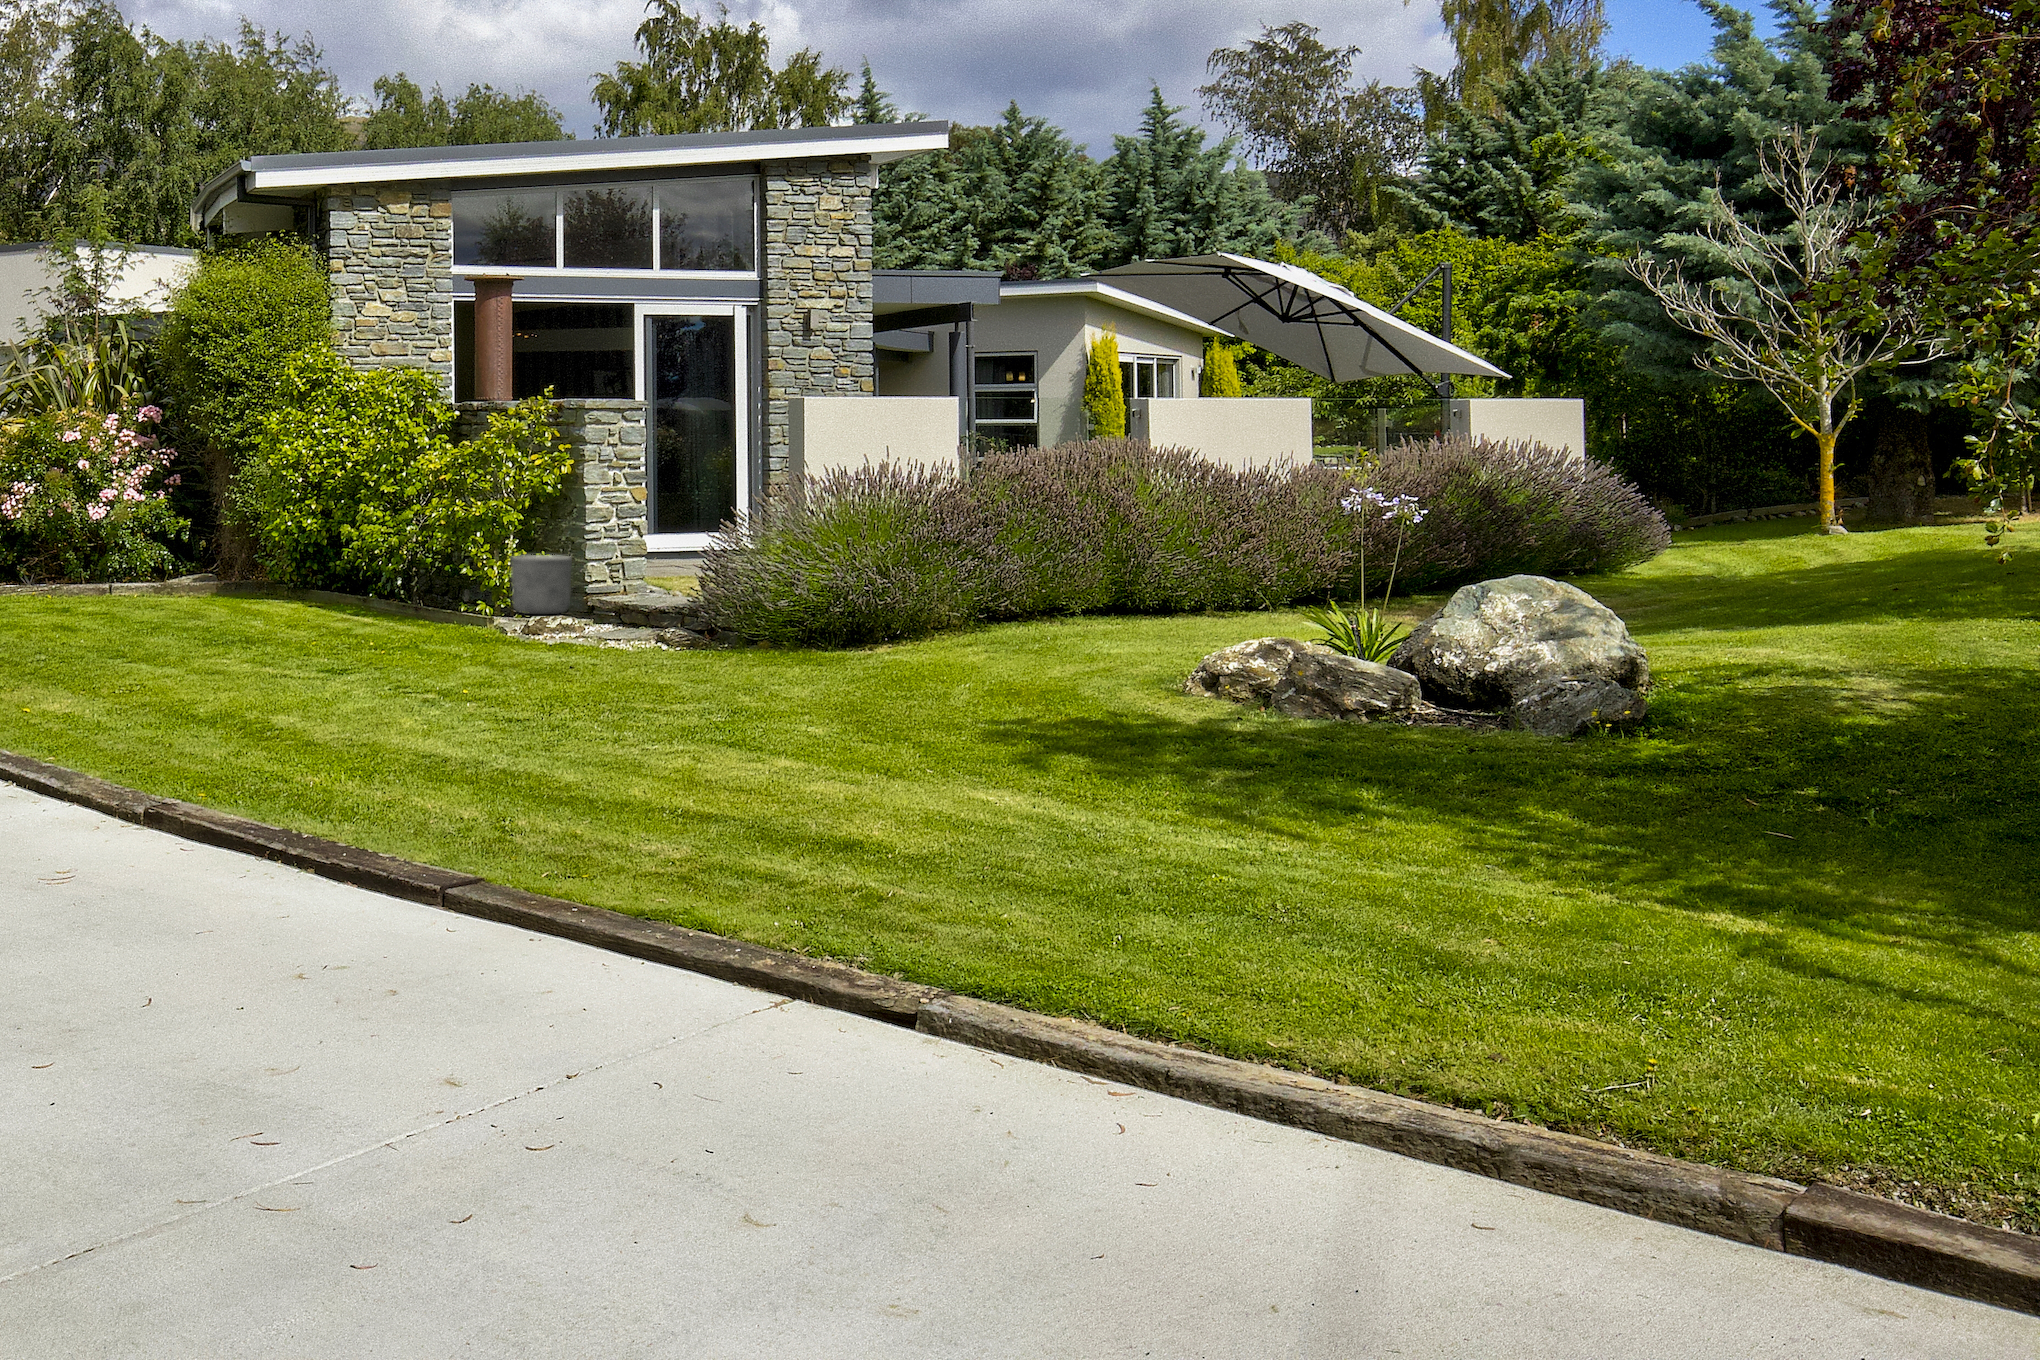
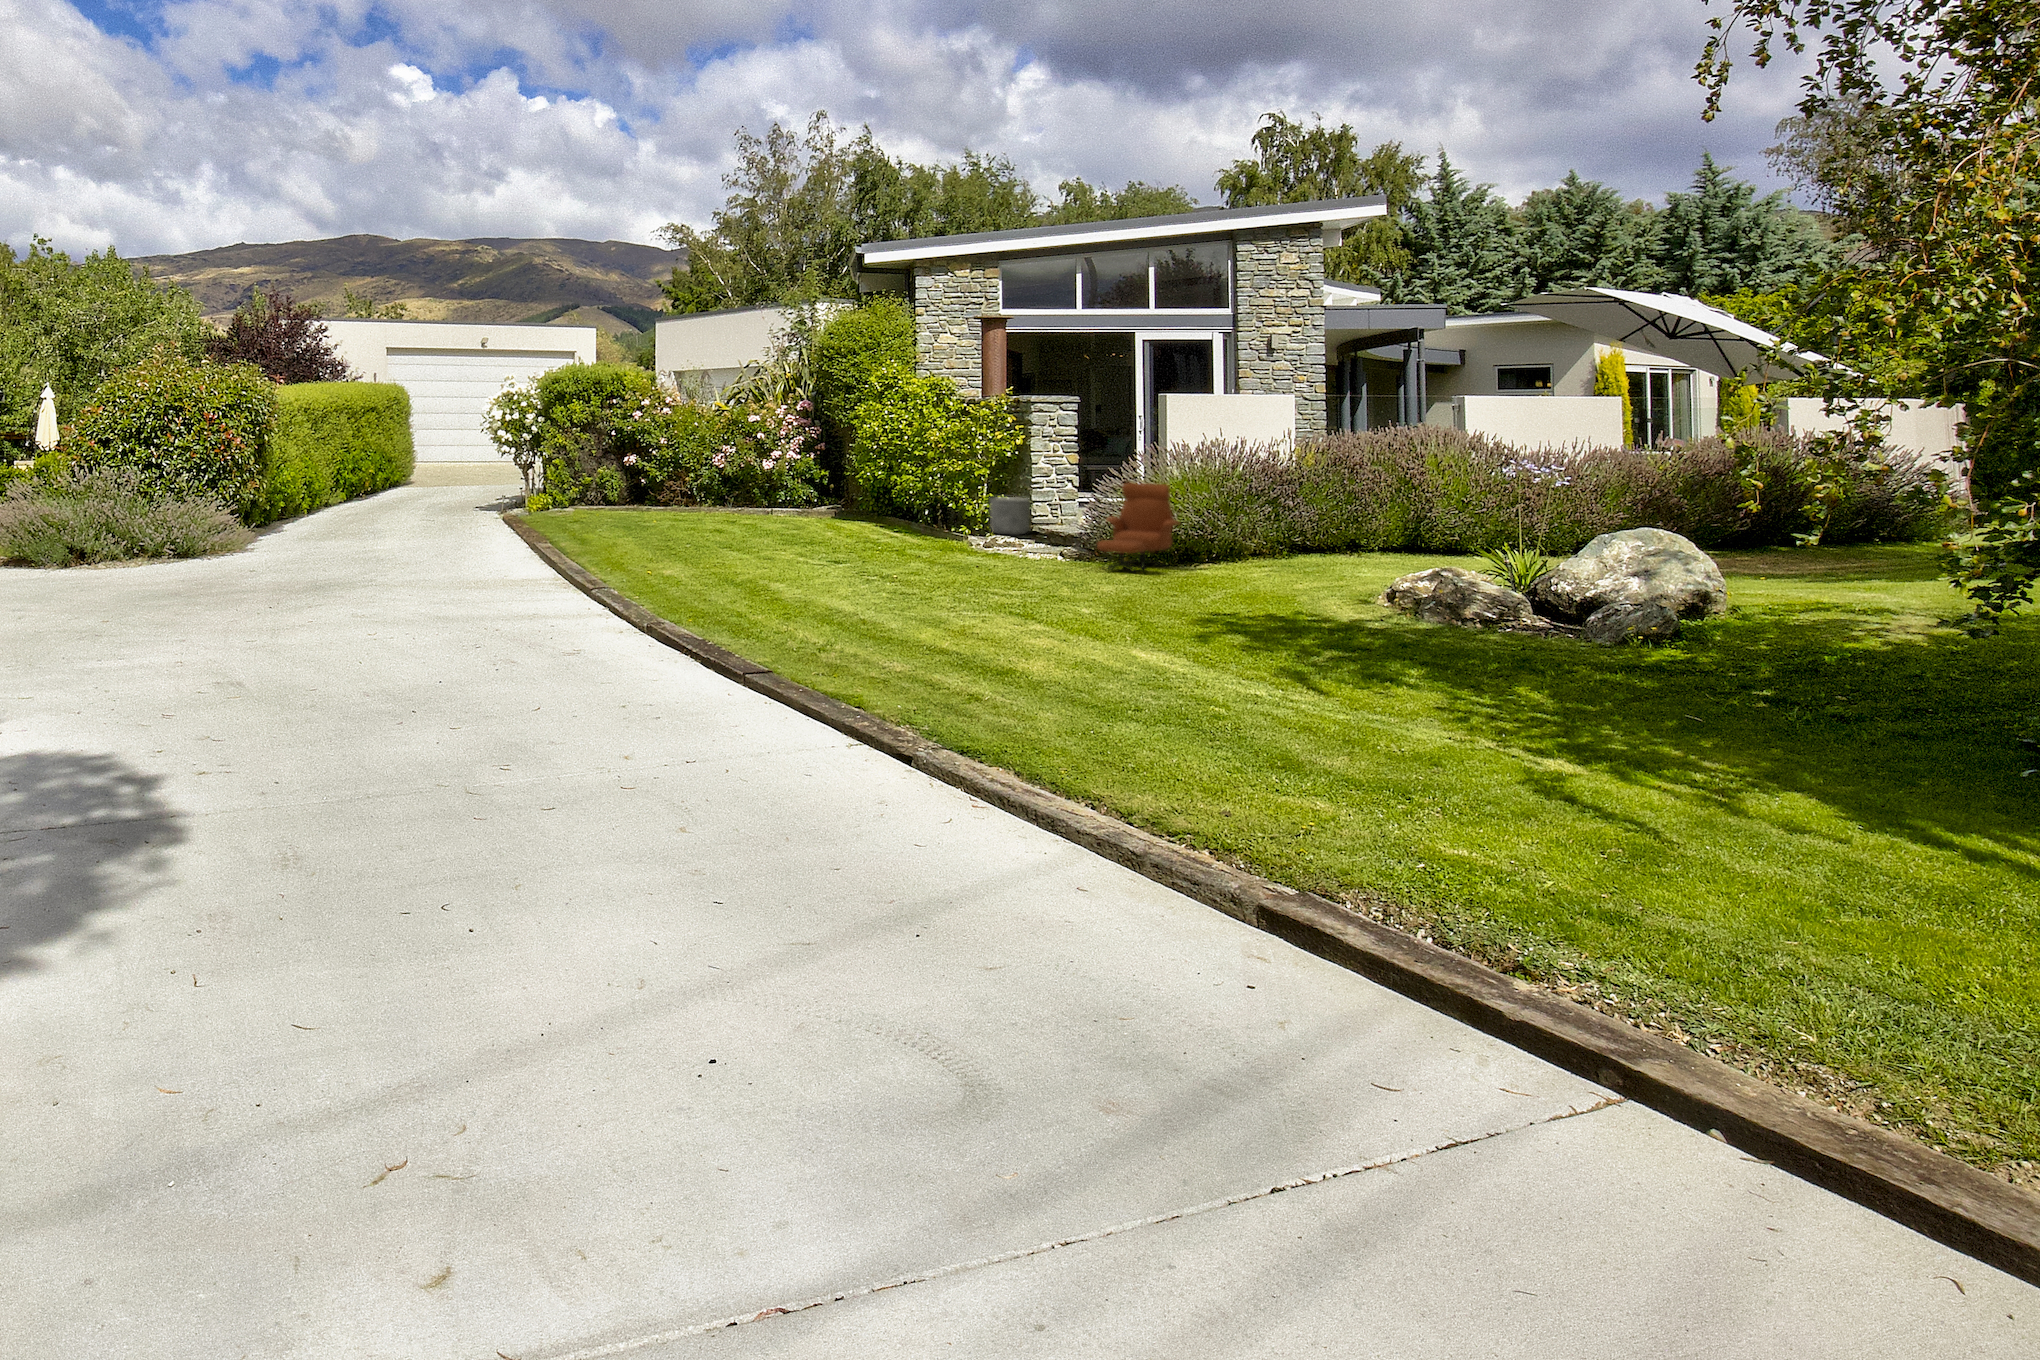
lounge chair: none [743,527,850,664] -> present [1097,483,1181,571]

